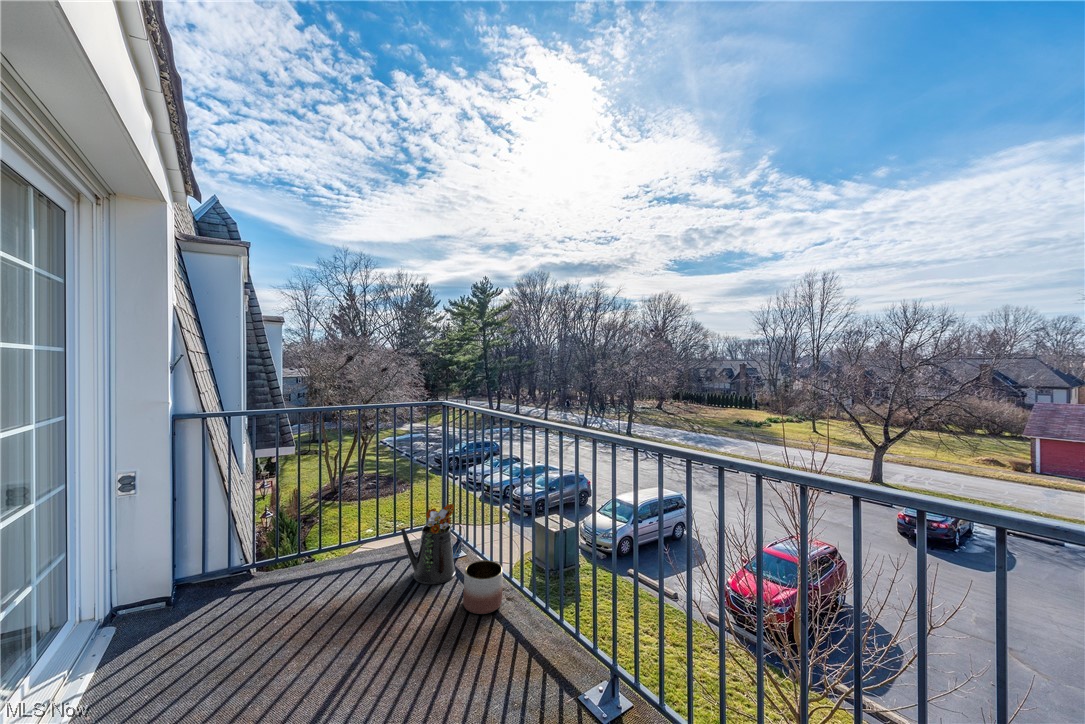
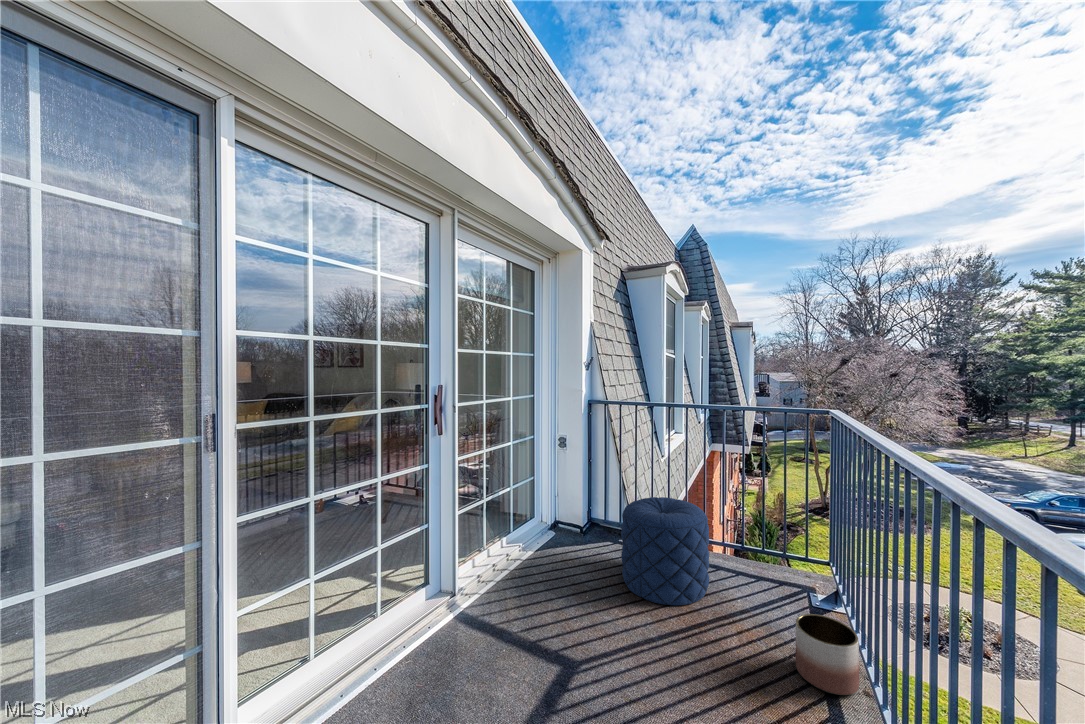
watering can: present [401,504,465,585] -> none [749,527,834,628]
pouf: none [269,513,373,635] -> present [621,497,709,605]

